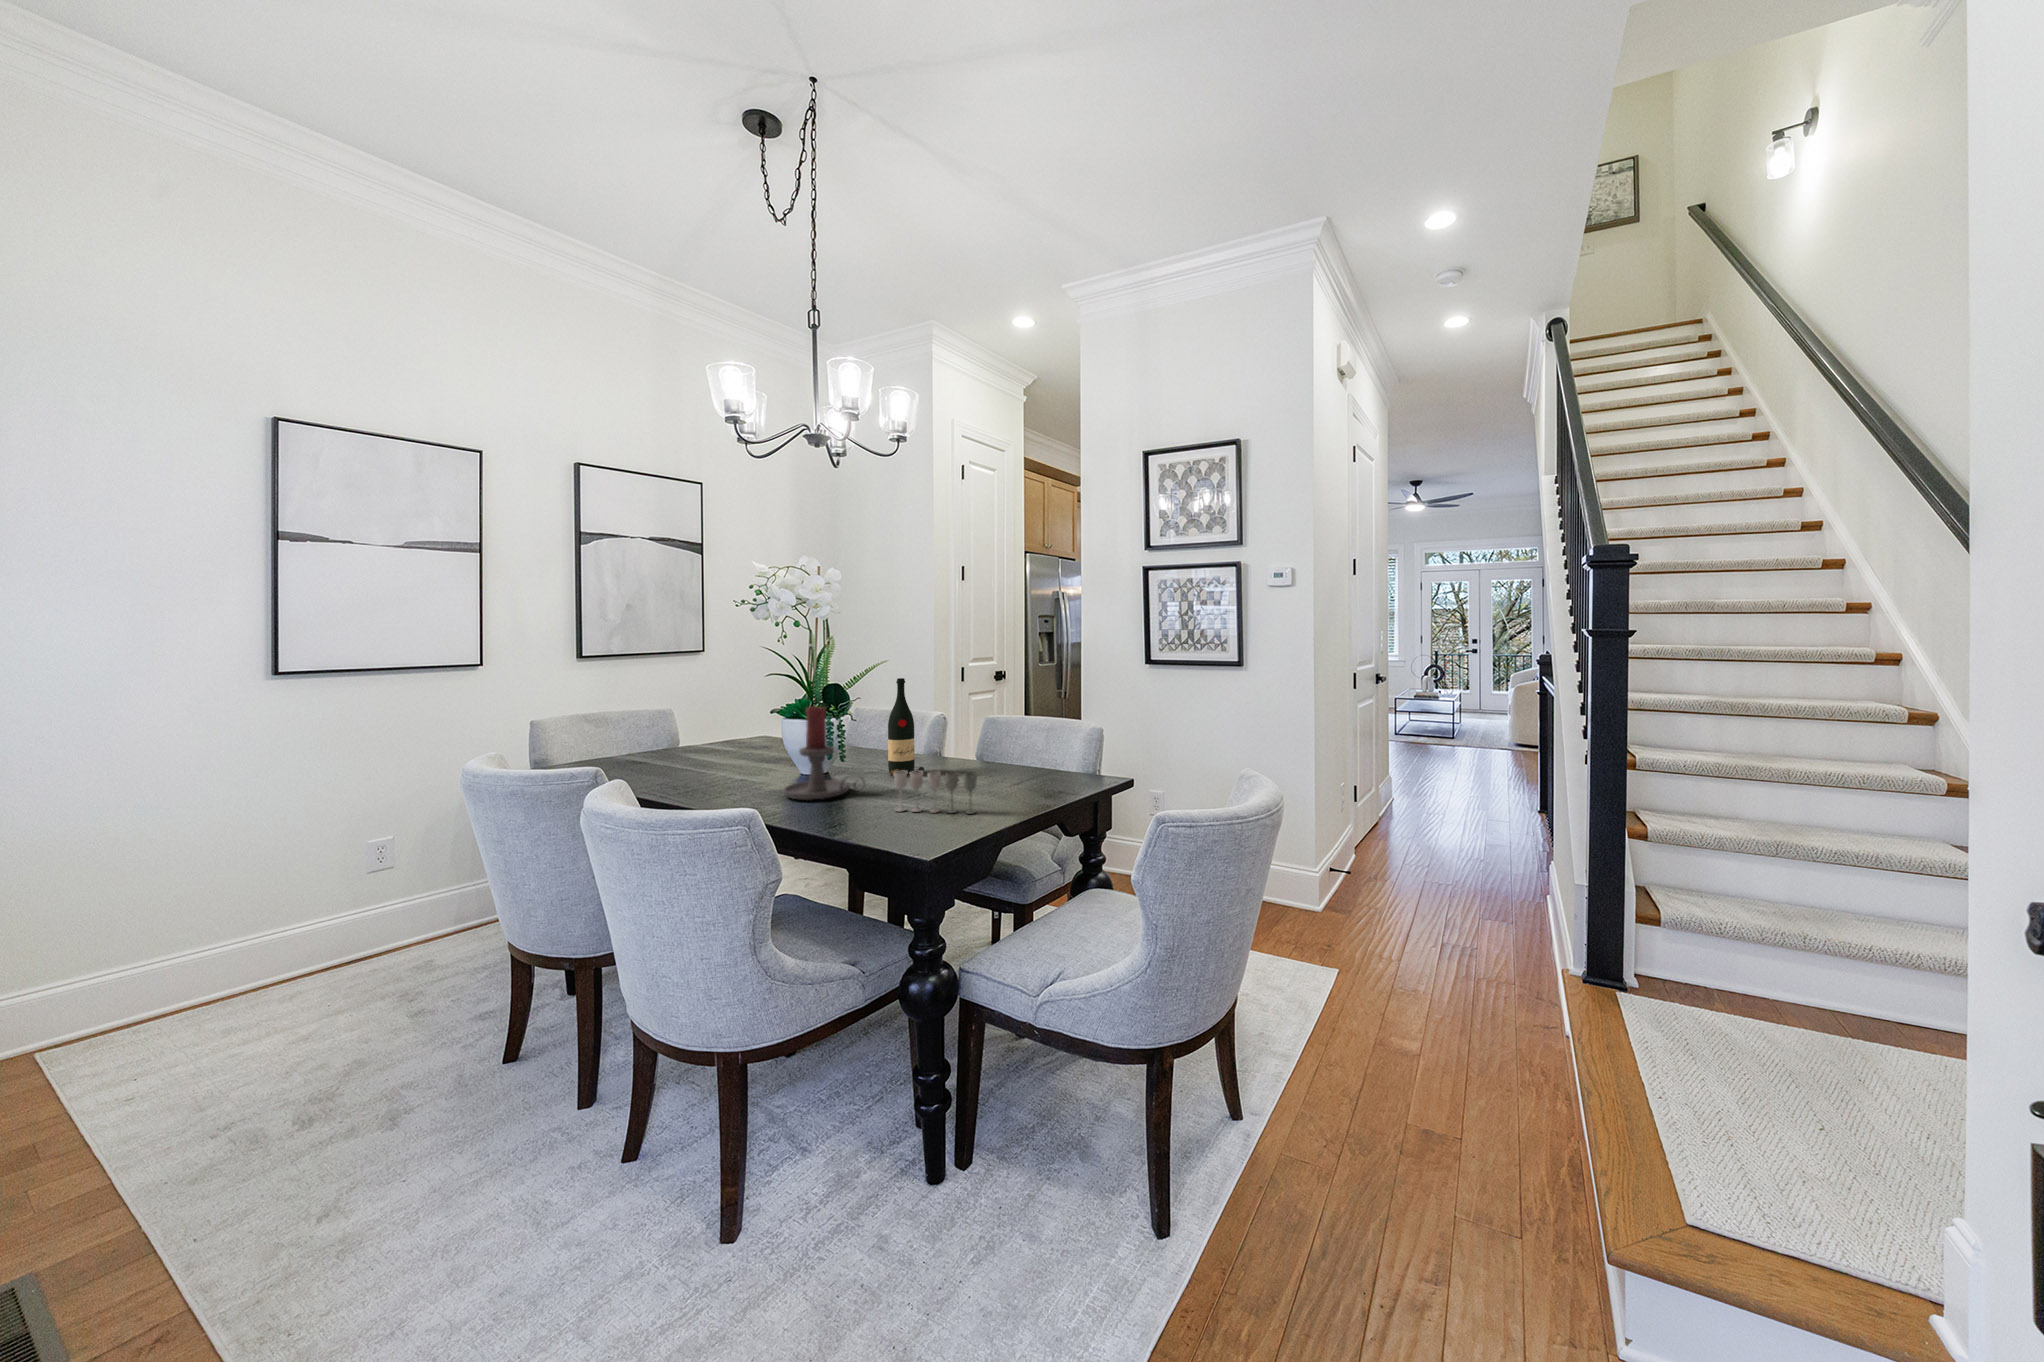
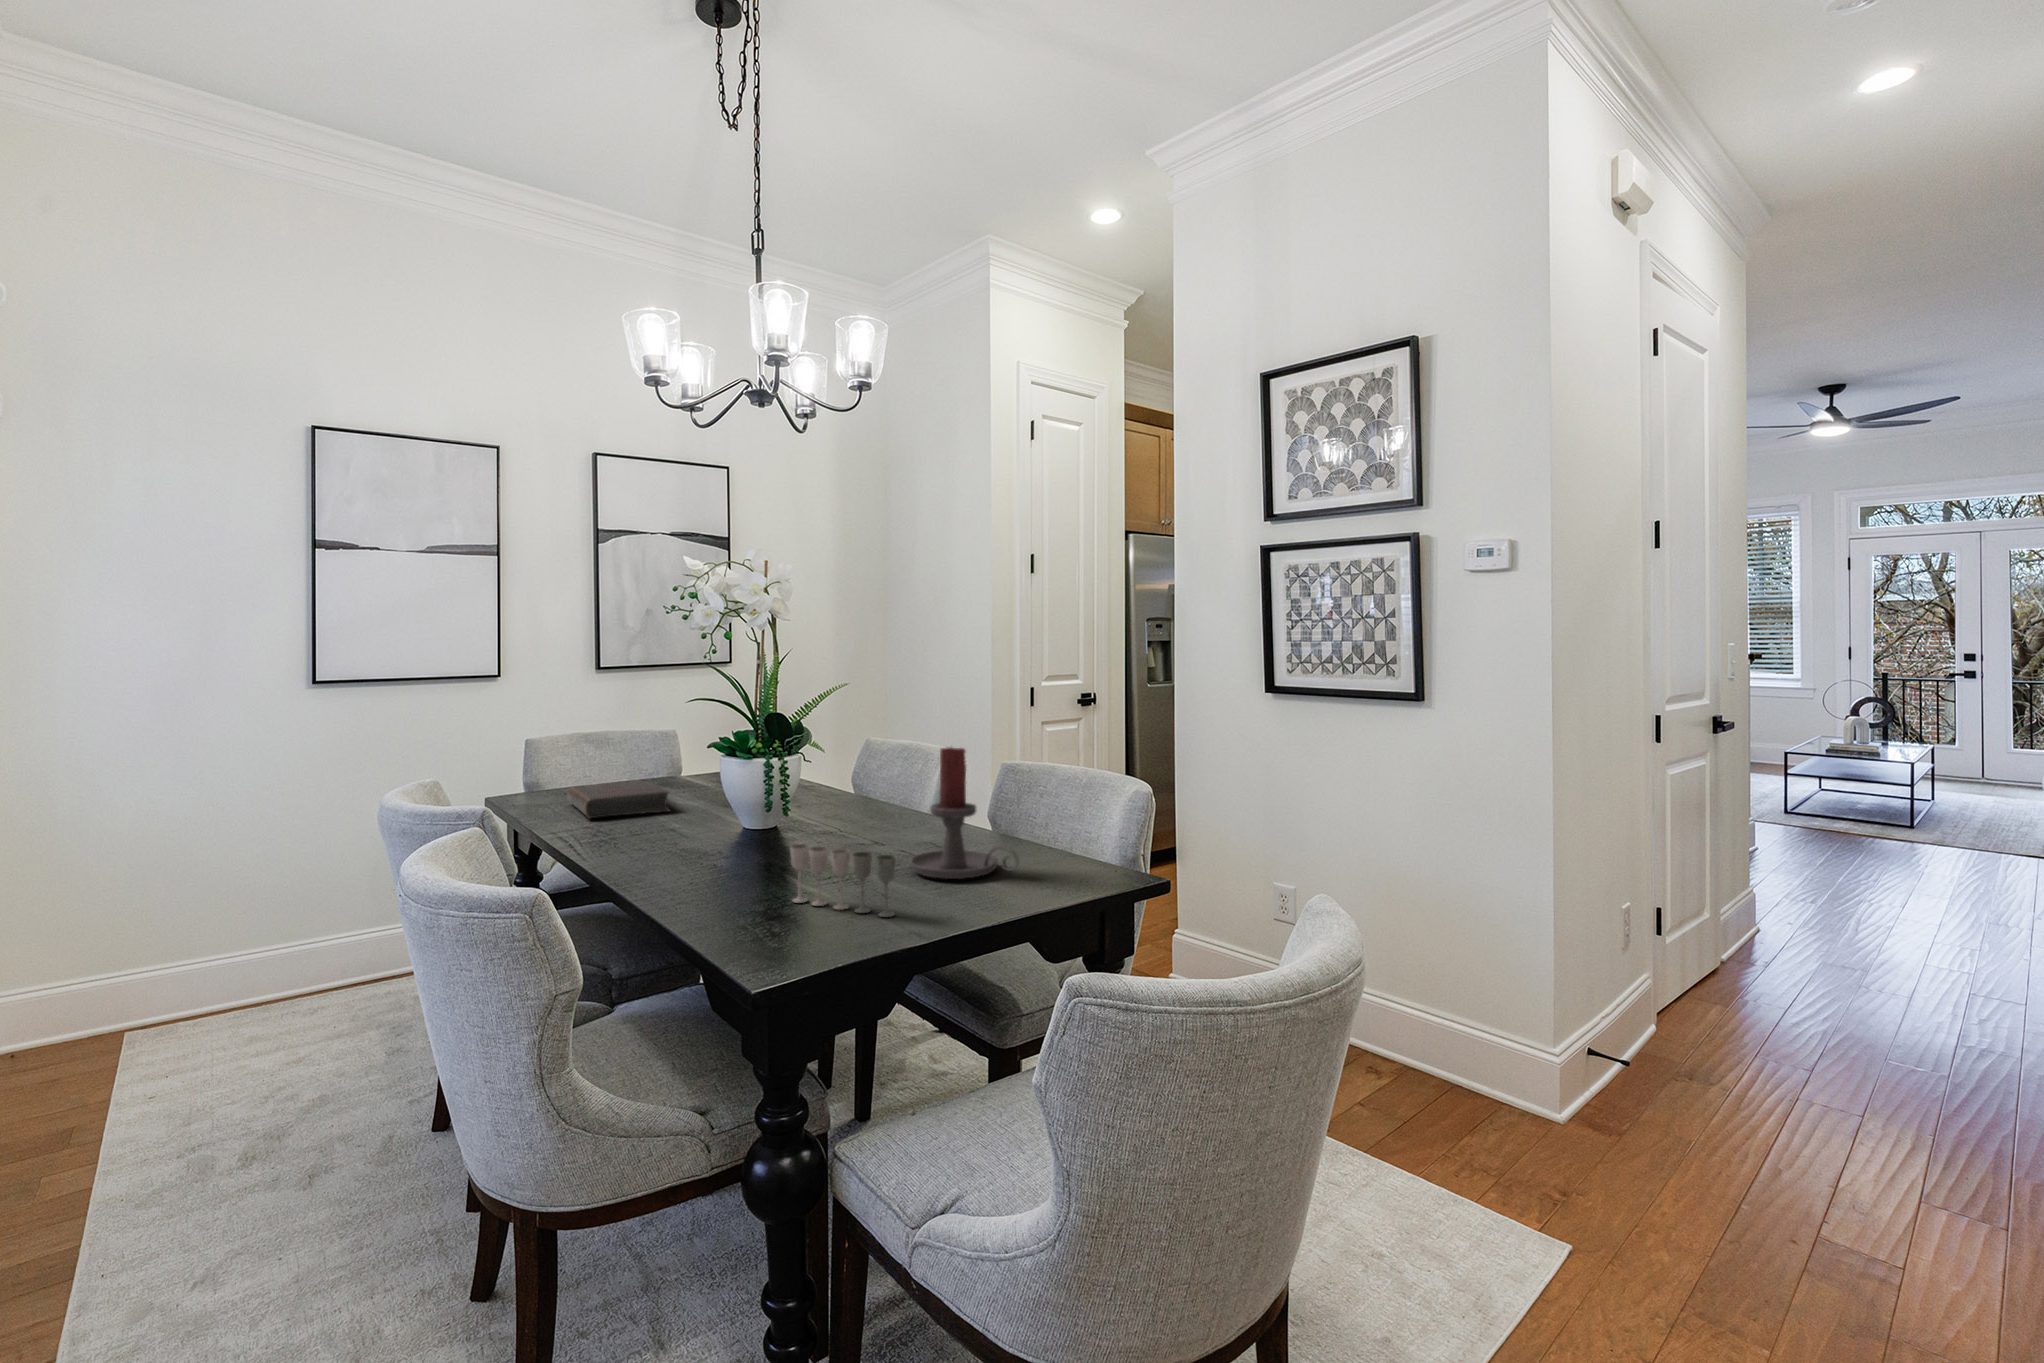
wine bottle: present [888,678,925,777] -> none [834,709,882,846]
candle holder: present [783,706,866,800] -> present [909,747,1019,879]
book: none [629,743,731,773] -> present [567,781,670,818]

